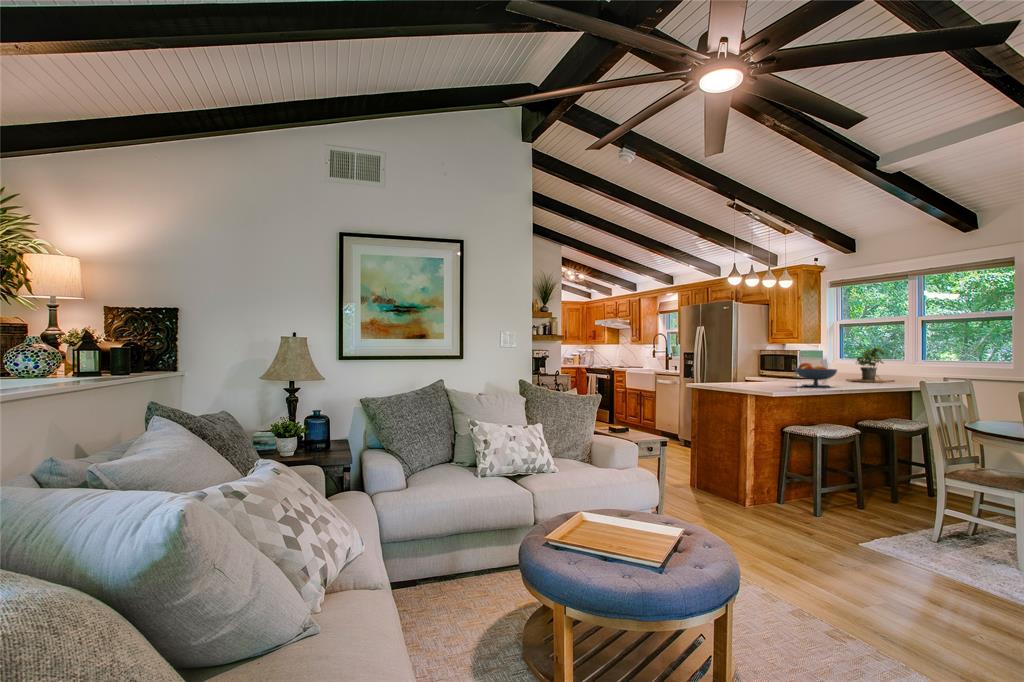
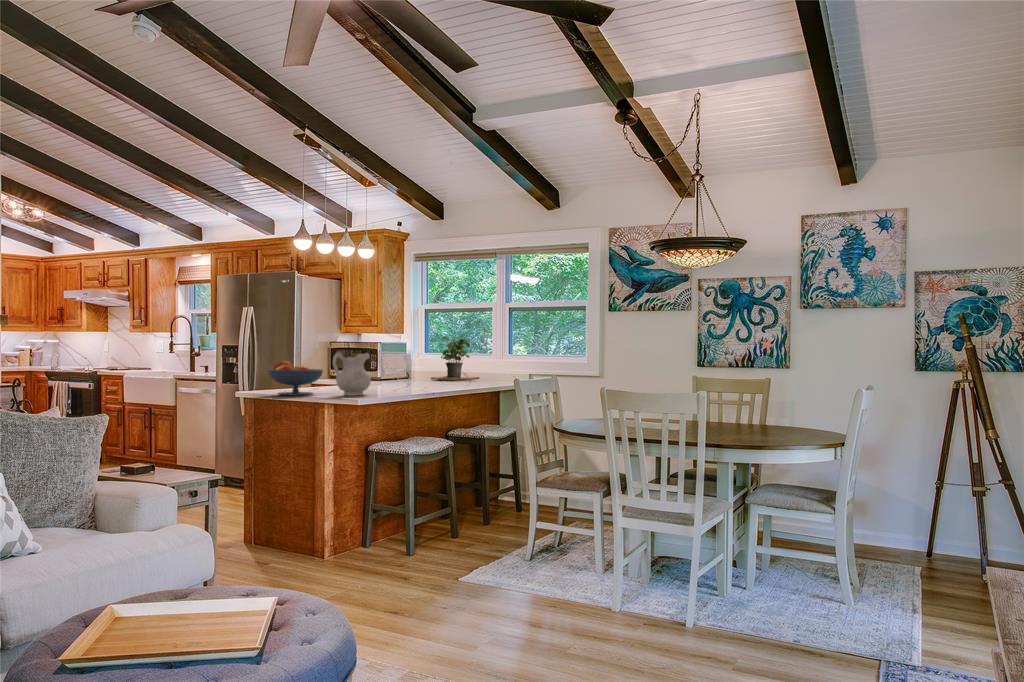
ceramic pitcher: none [753,358,783,390] -> present [333,352,371,396]
fruit bowl: present [795,363,837,387] -> present [268,361,323,396]

